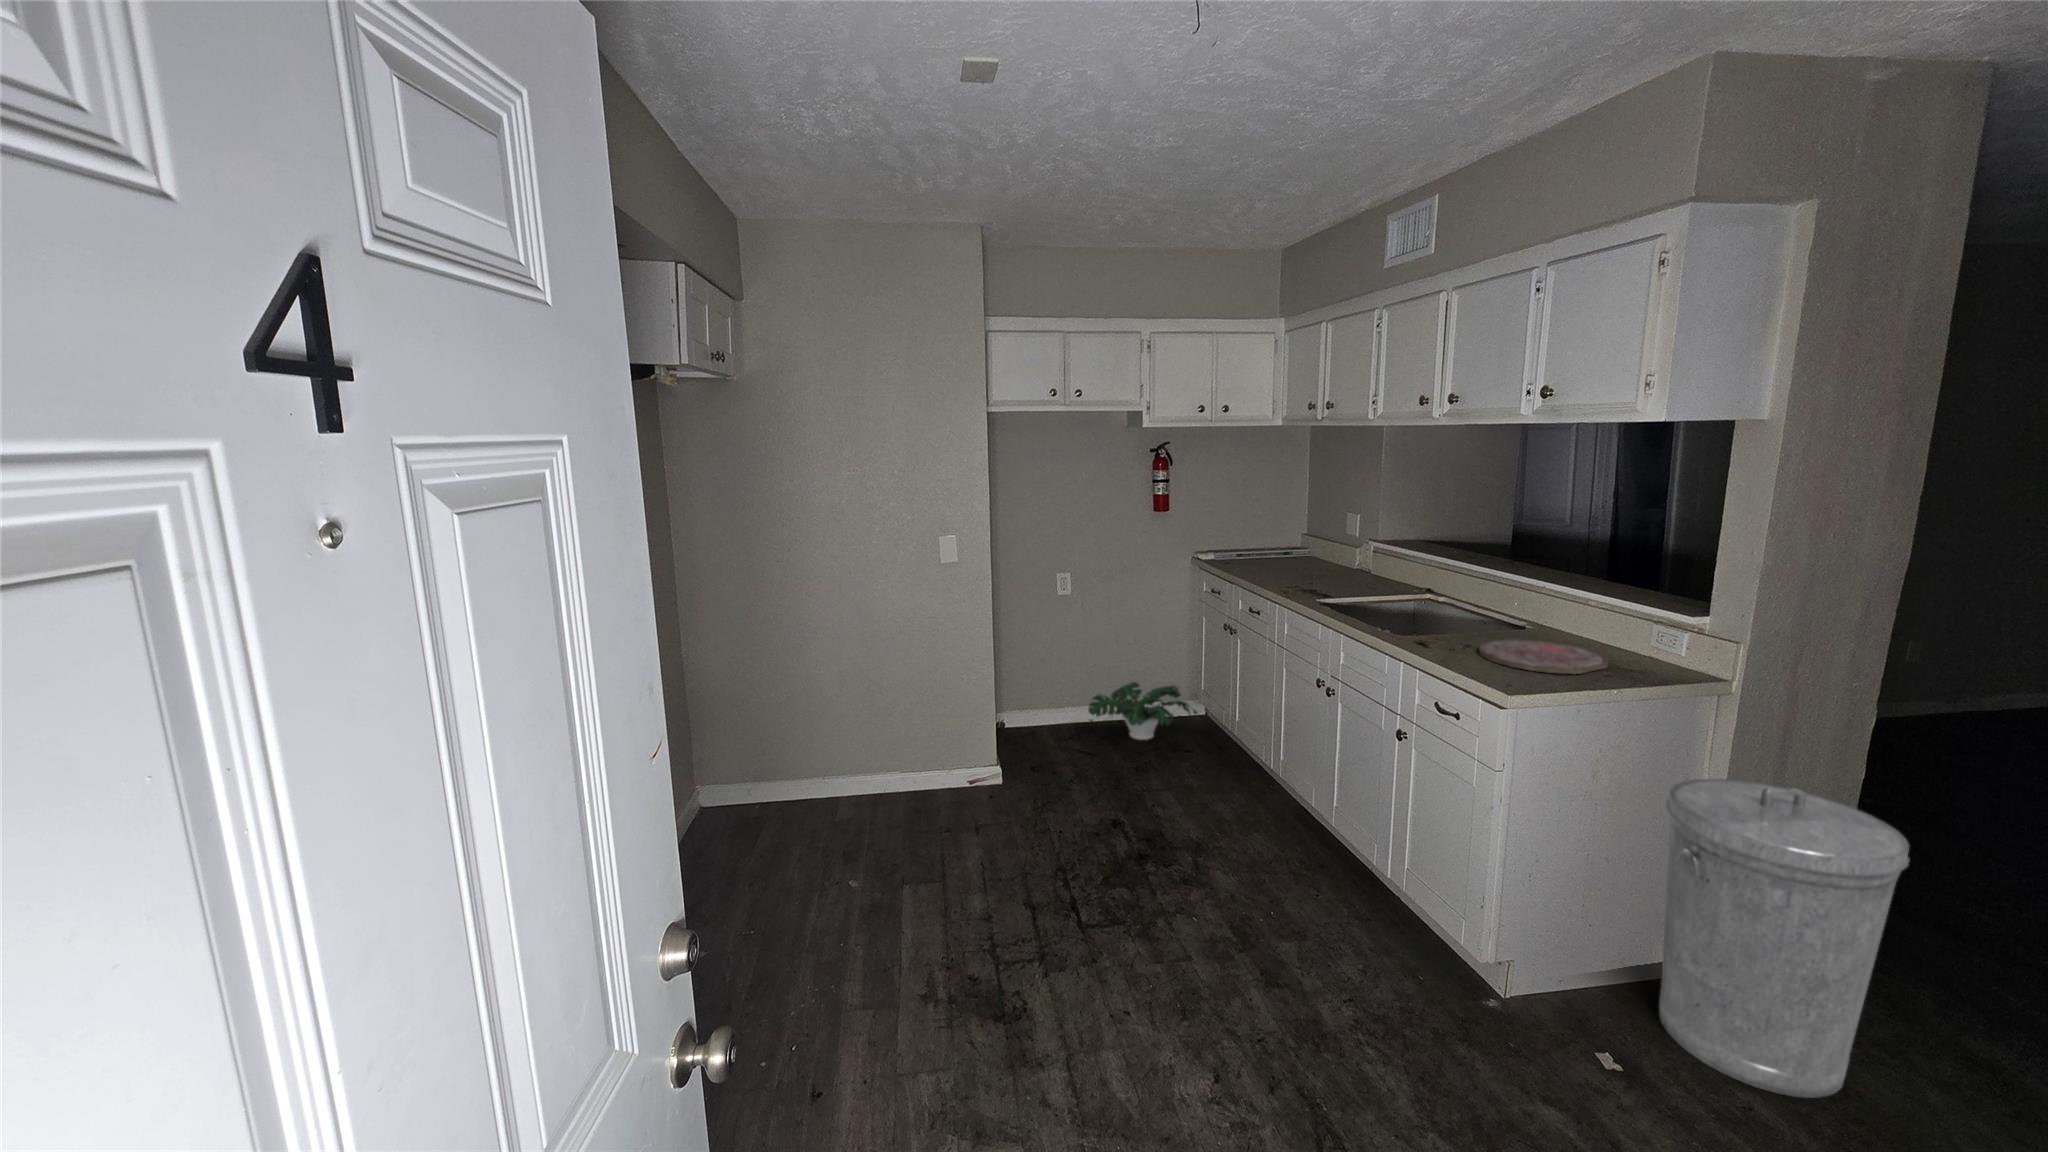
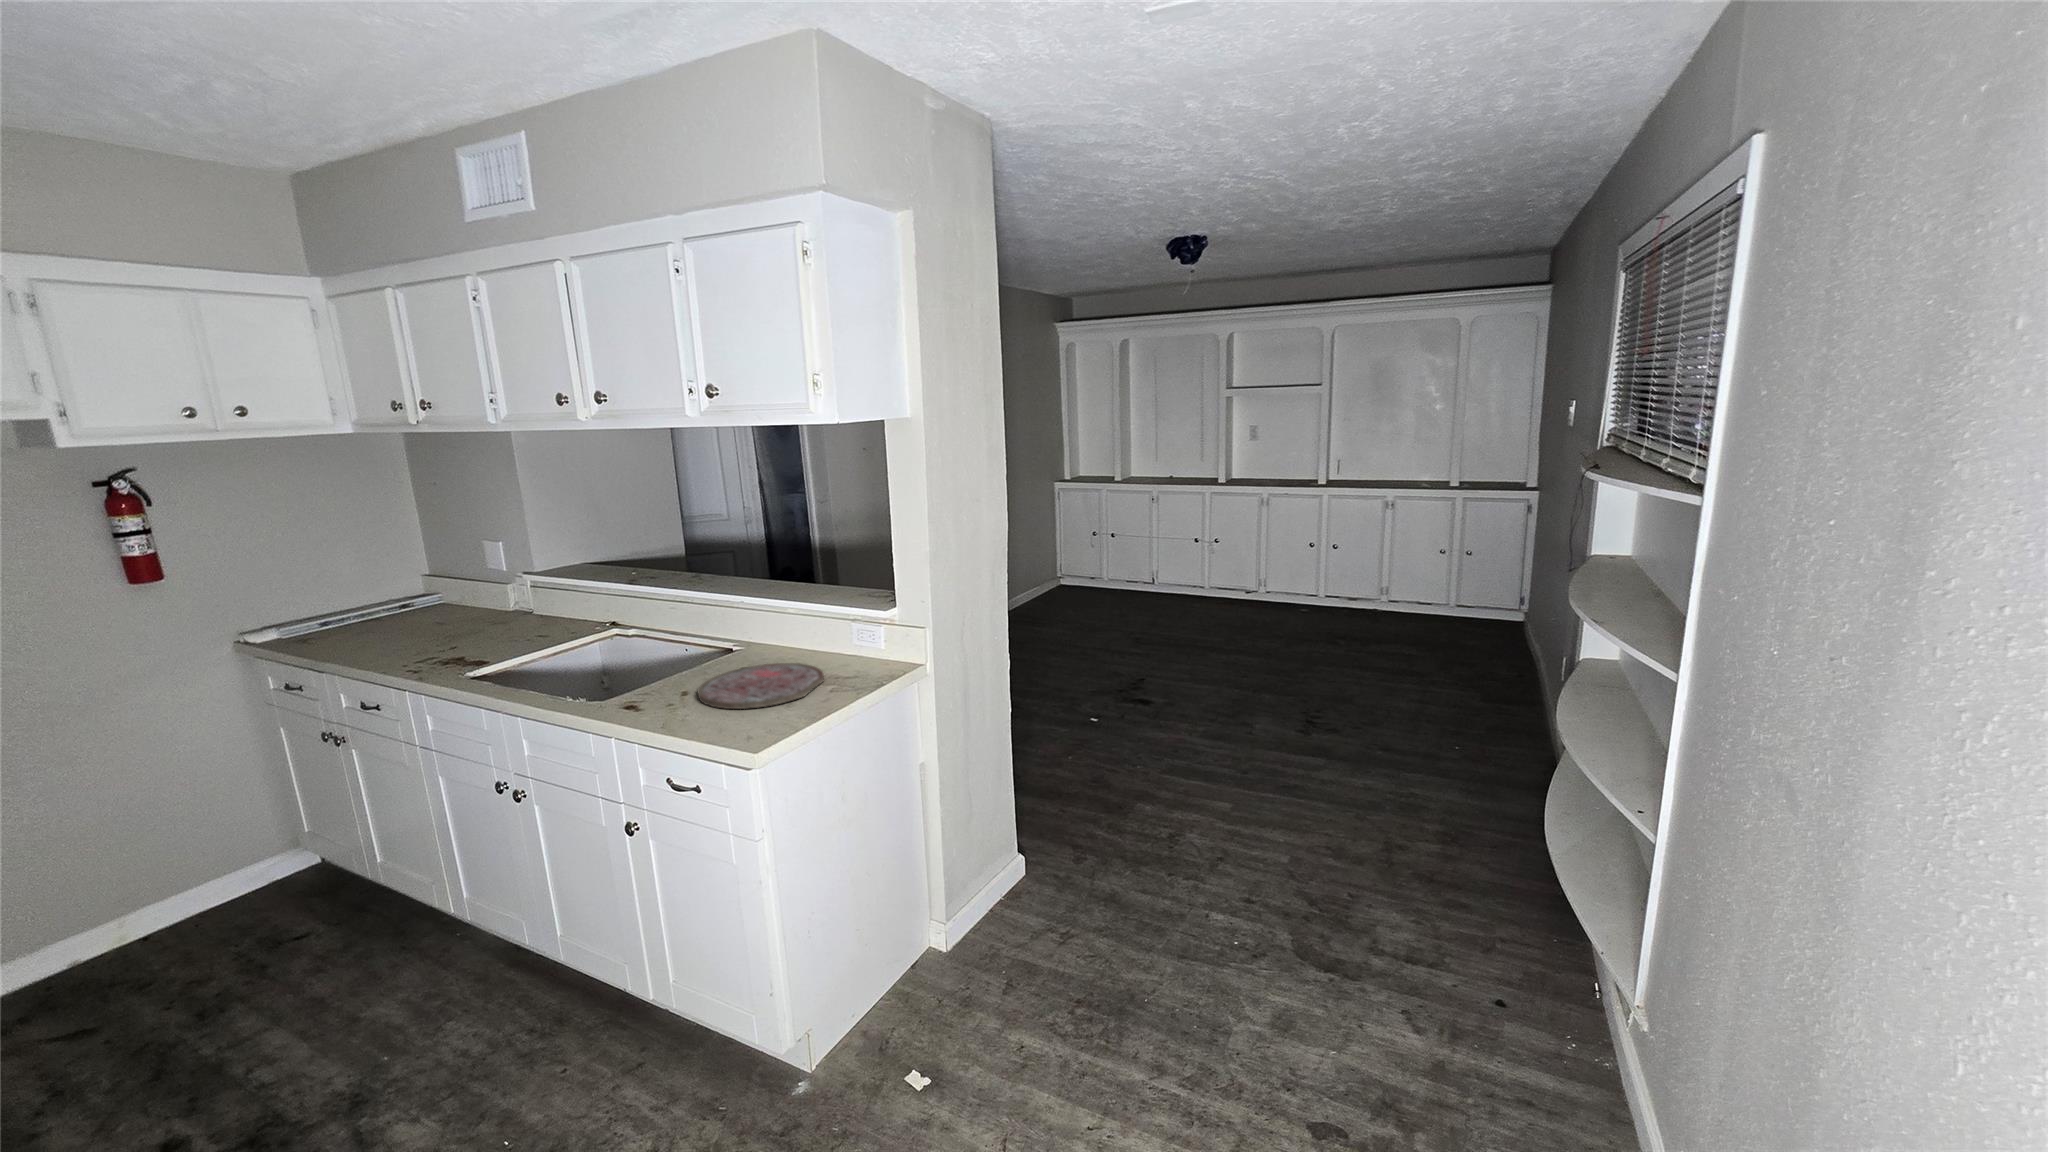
potted plant: present [1088,682,1197,740] -> none [57,854,308,976]
trash can: present [1659,779,1910,1098] -> none [900,745,1061,1025]

